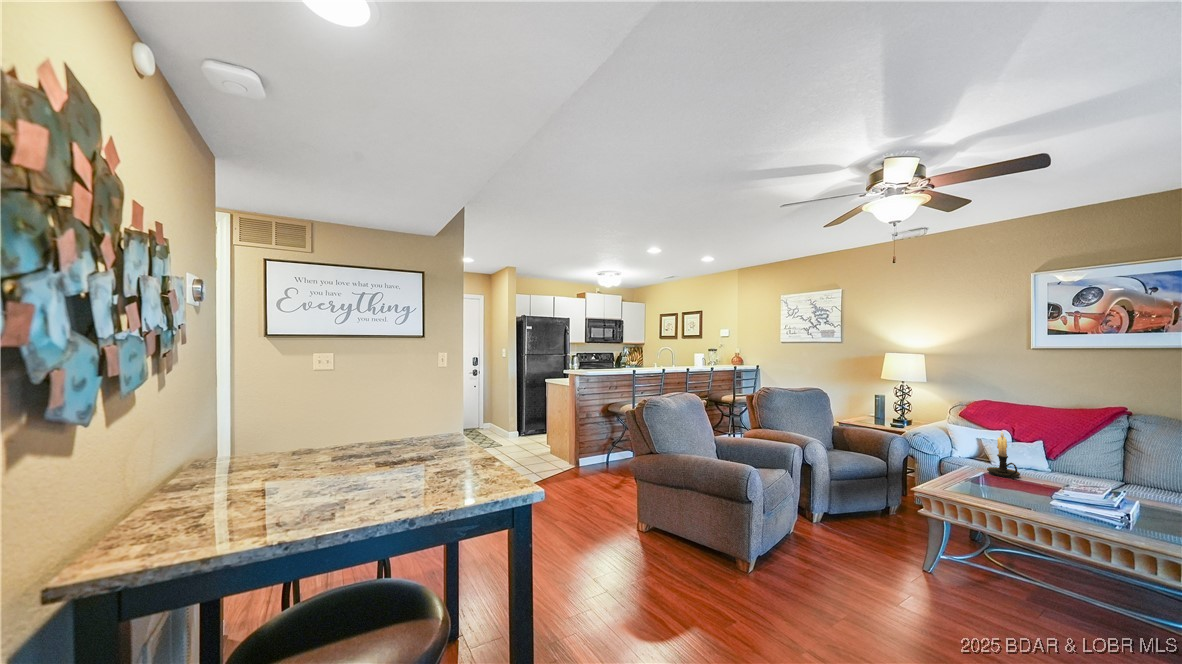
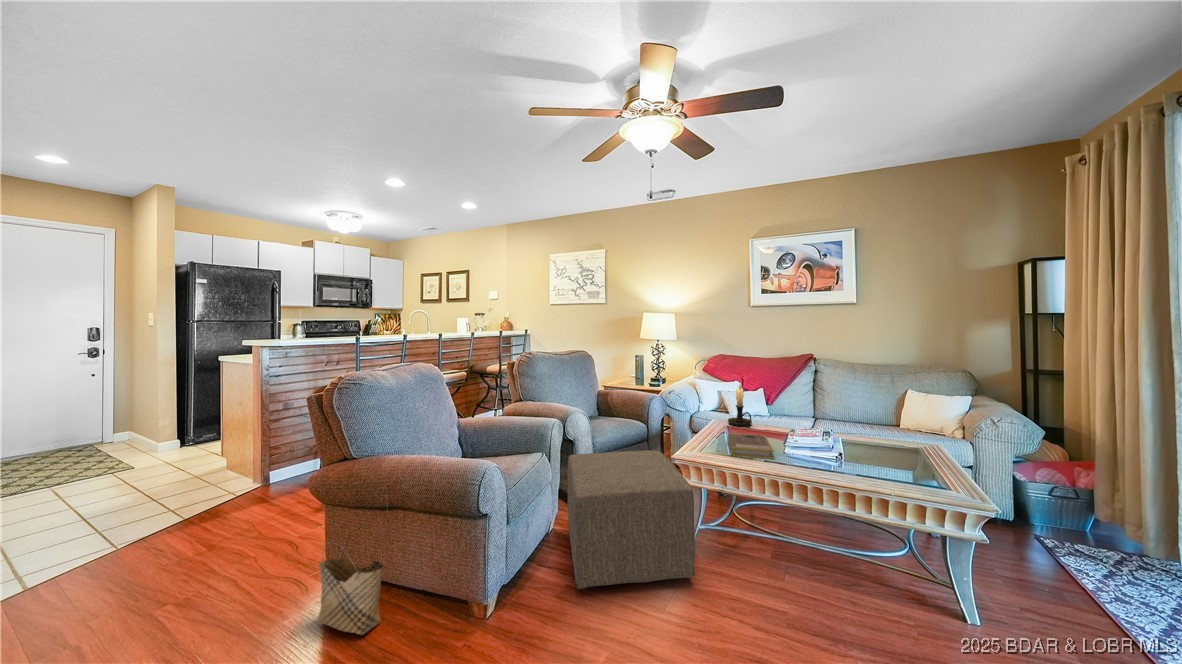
ottoman: none [806,475,933,593] -> present [568,450,695,589]
book: none [979,479,1033,509] -> present [728,433,774,459]
woven basket: none [642,493,680,559] -> present [317,524,384,635]

